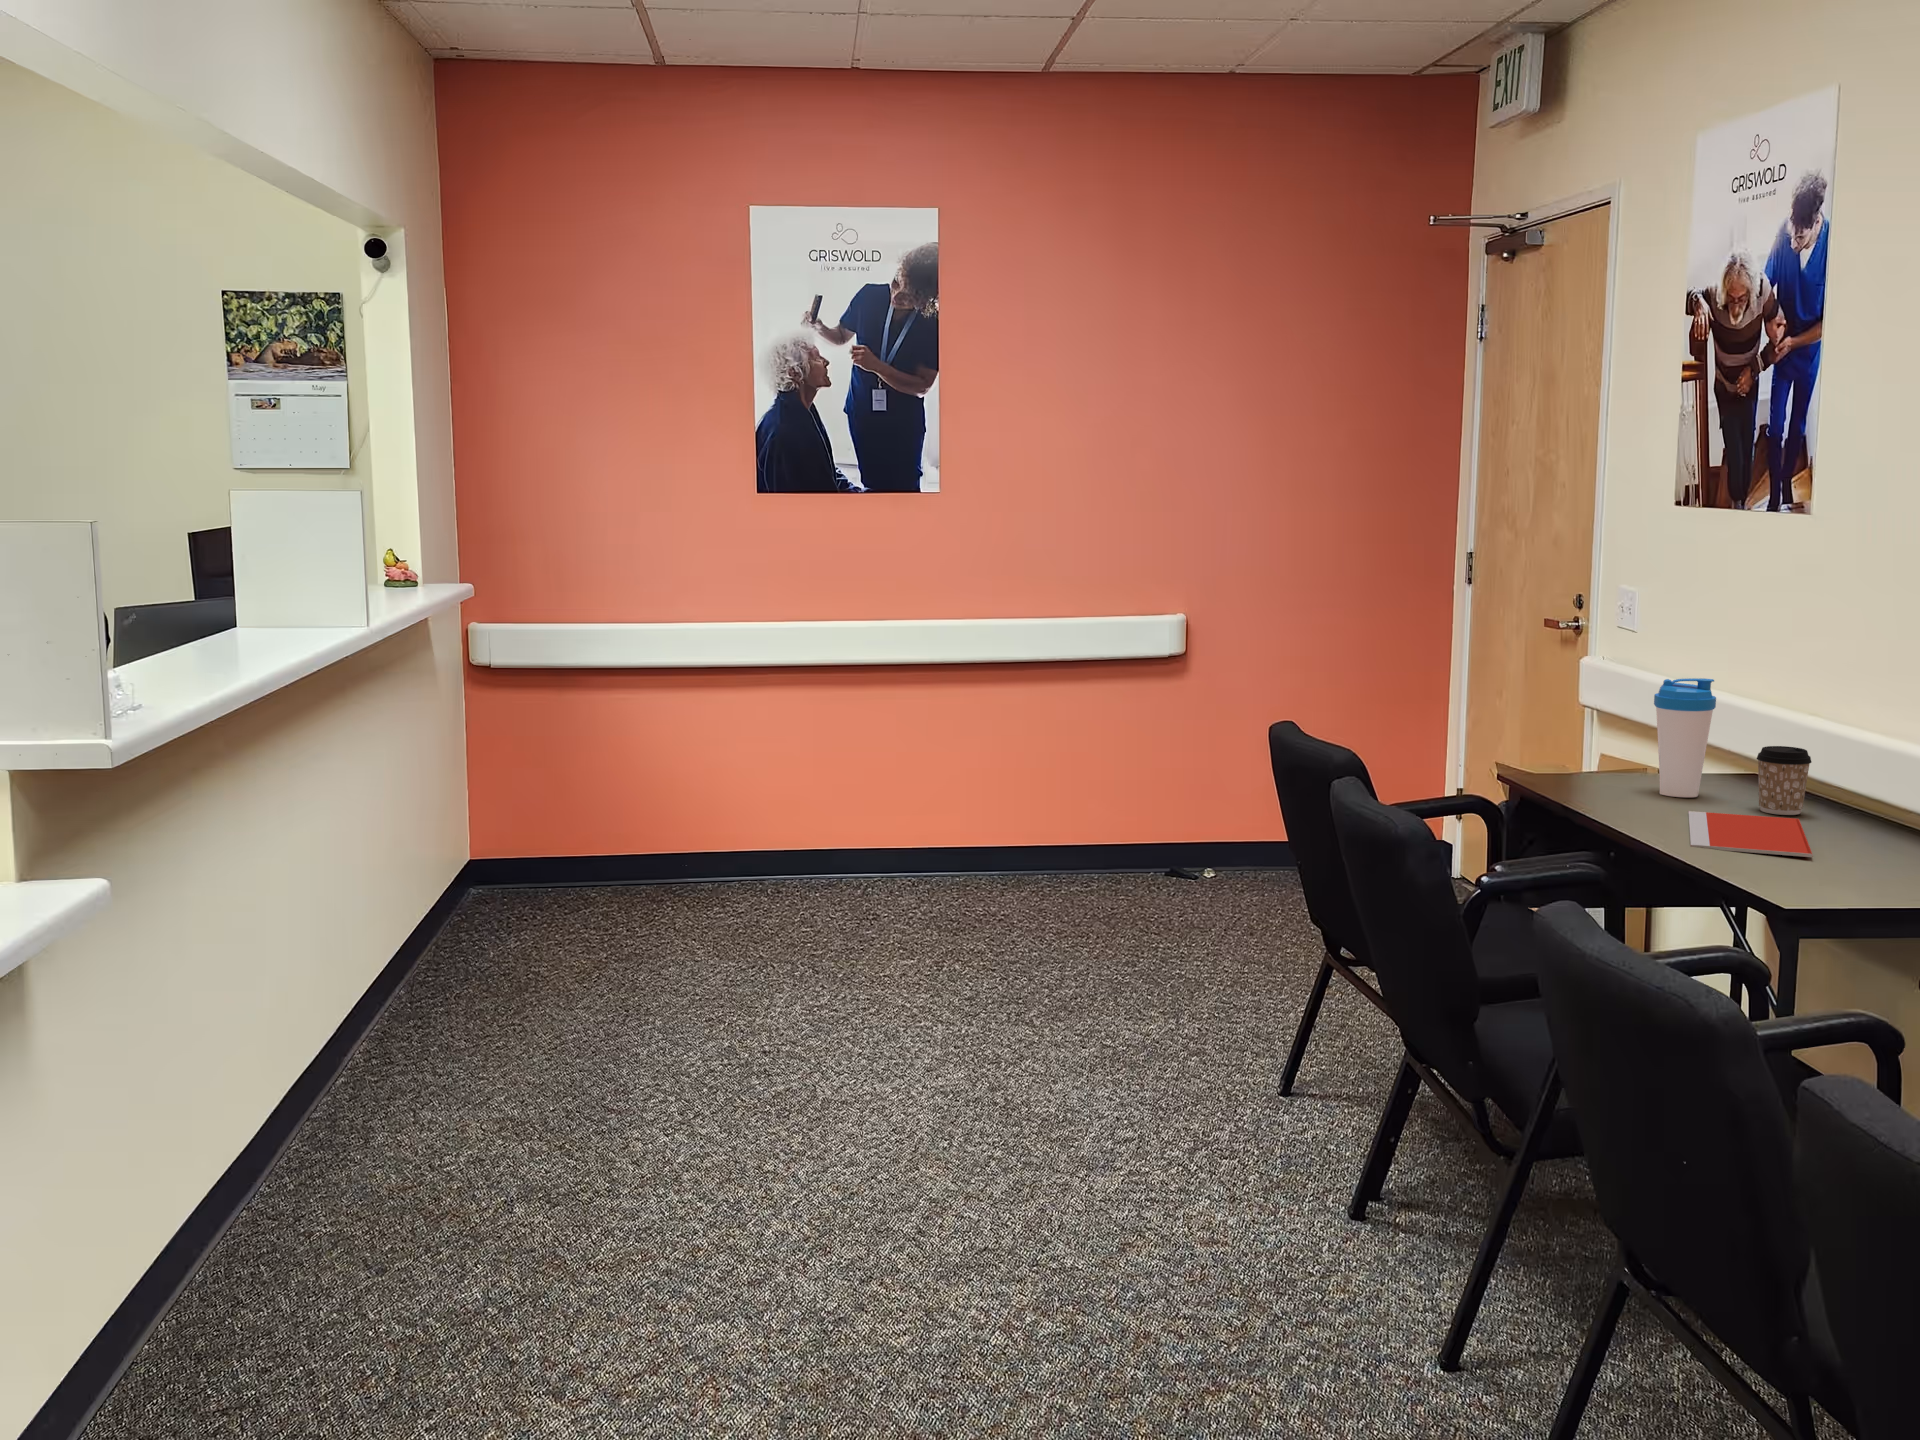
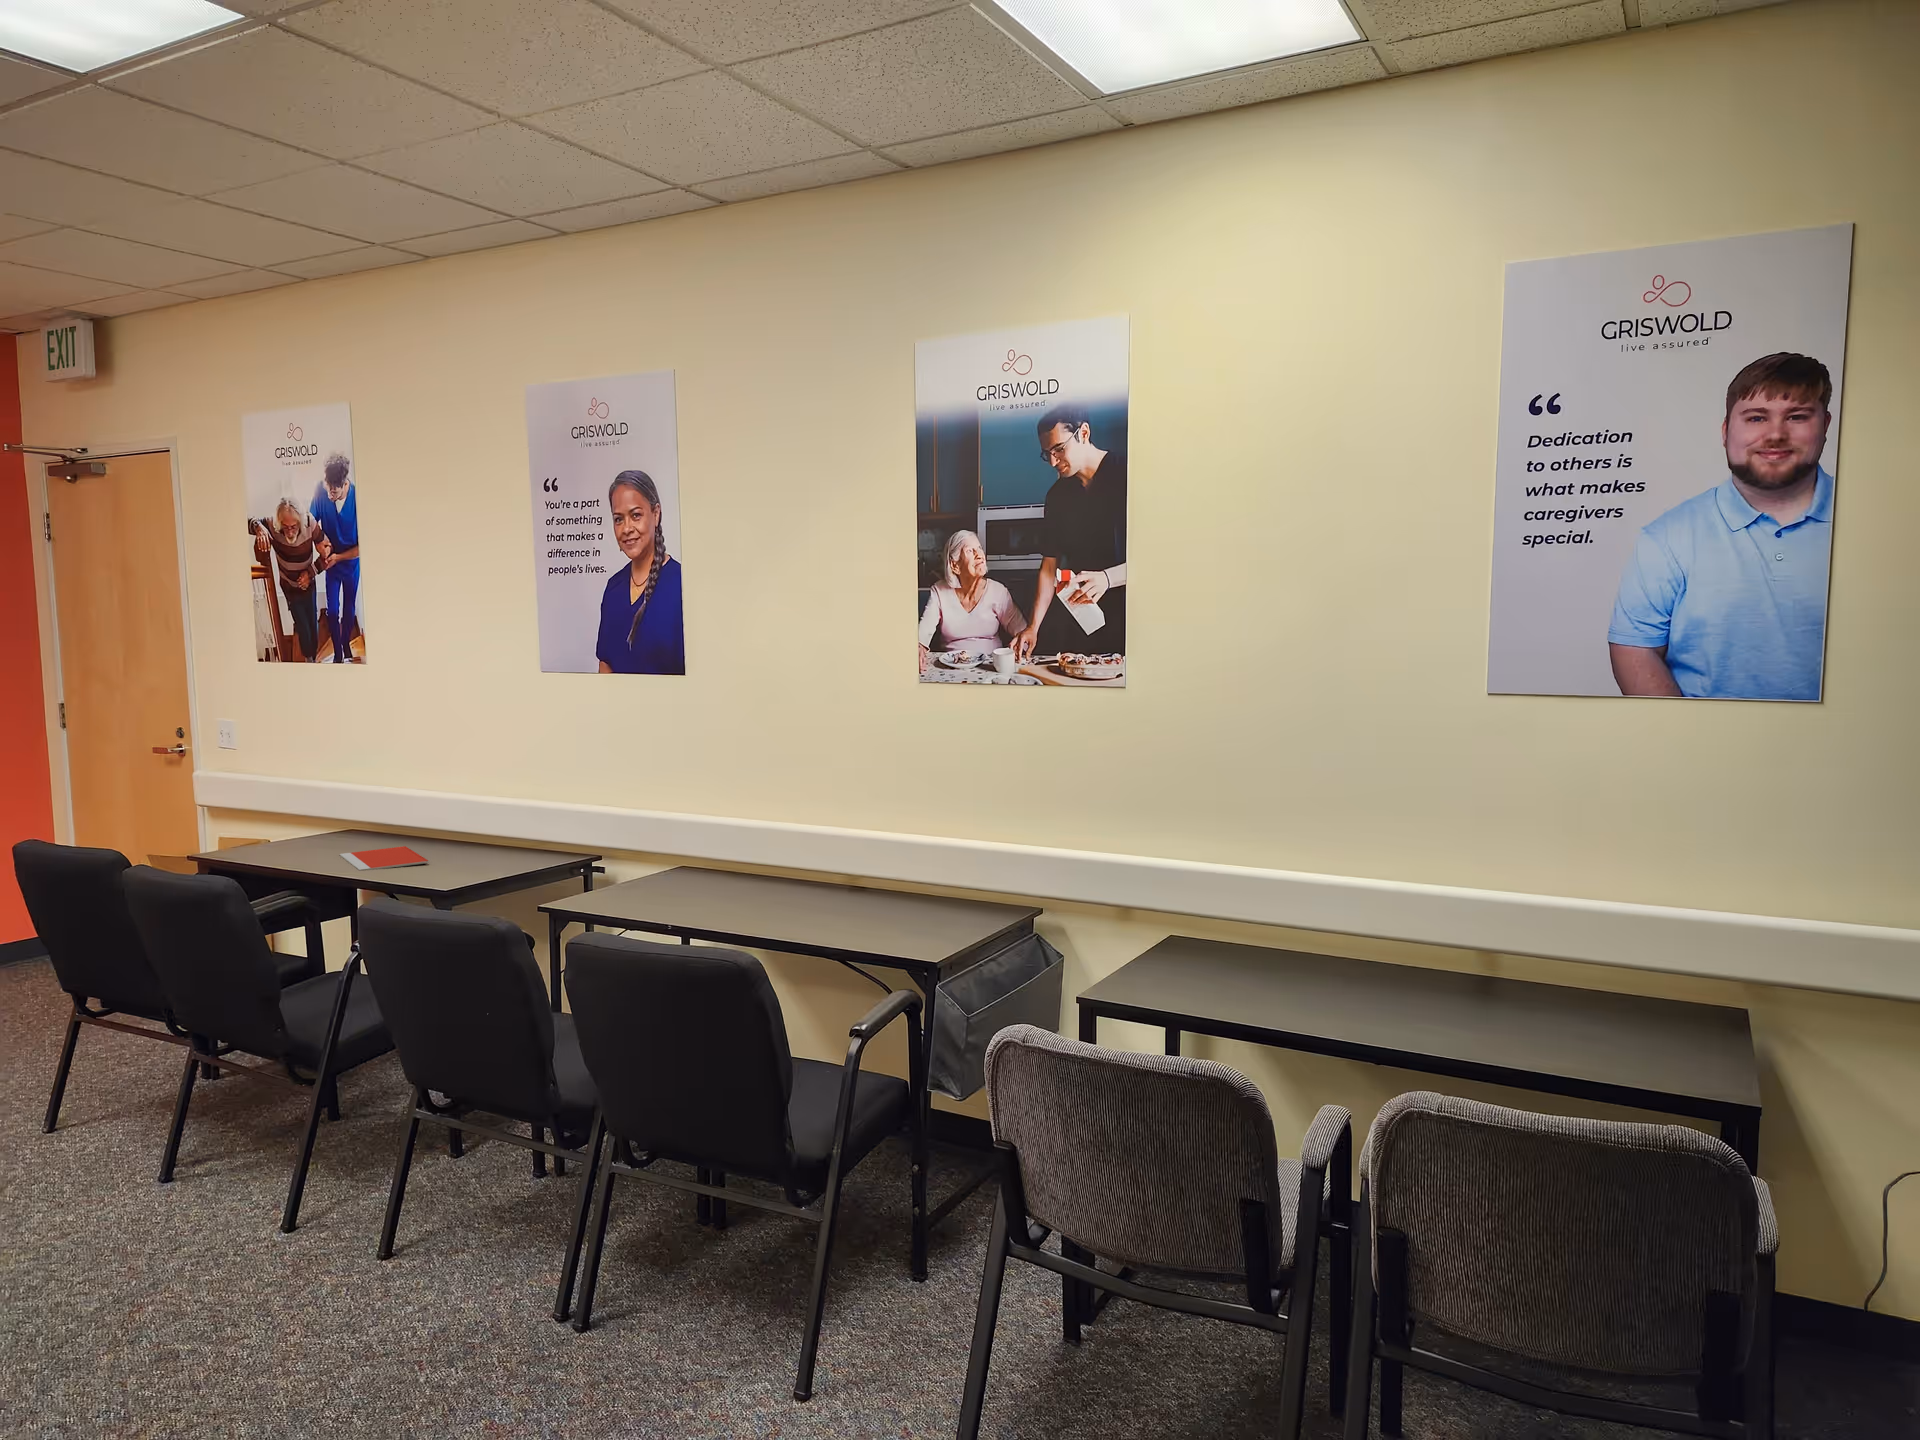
water bottle: present [1654,678,1716,797] -> none [298,771,339,849]
coffee cup: present [1757,746,1811,815] -> none [371,805,403,847]

